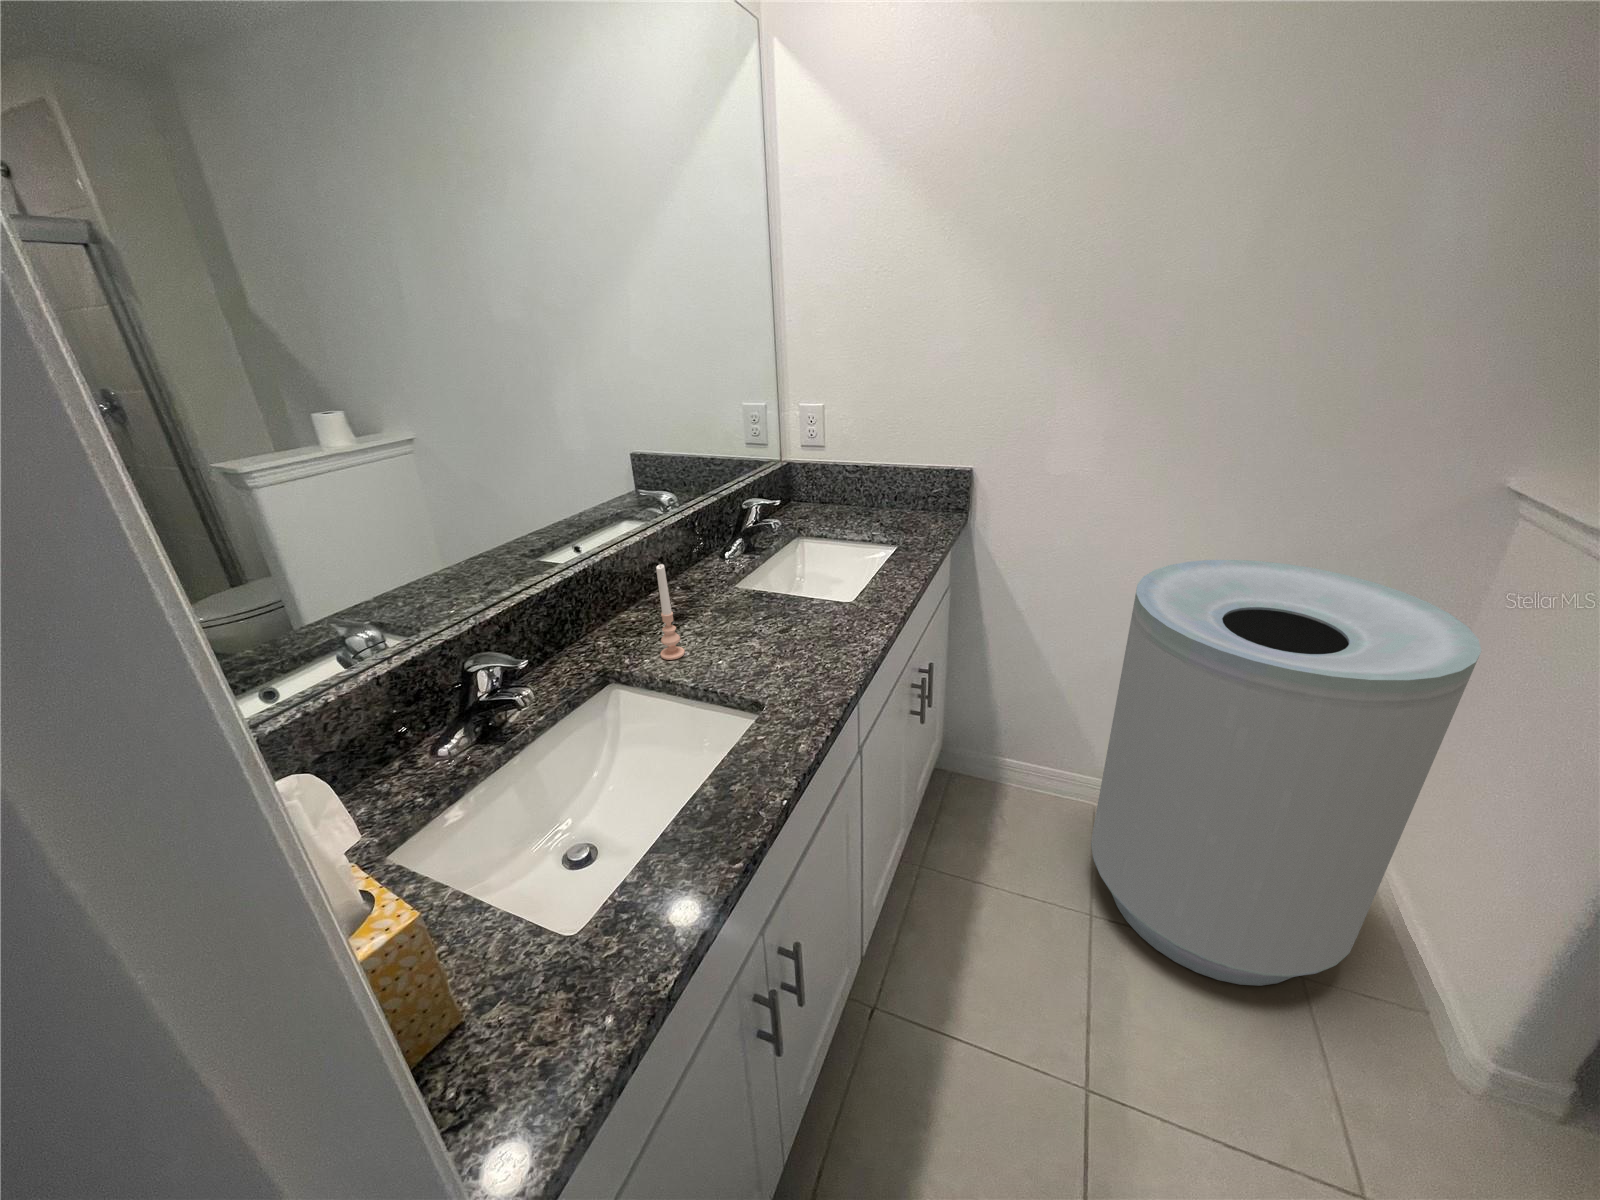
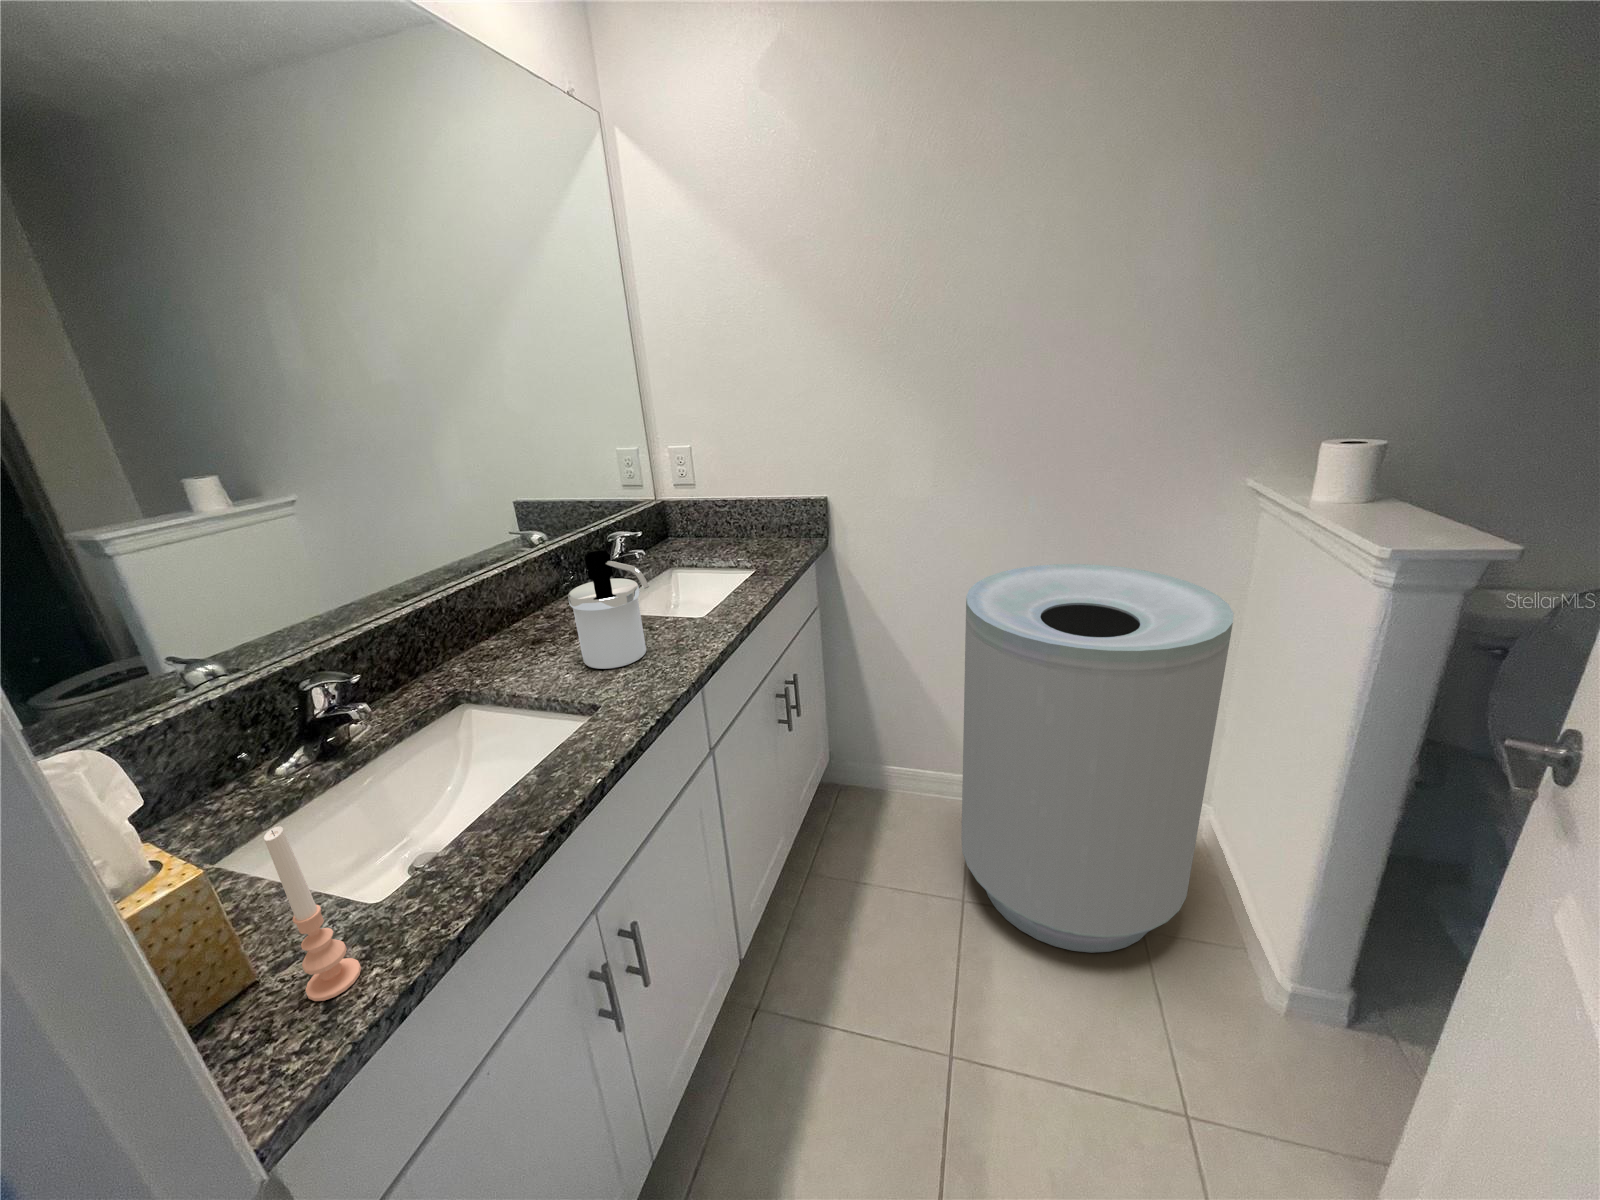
soap dispenser: none [725,530,820,657] -> present [568,550,649,669]
candle: present [656,564,685,660] -> present [264,826,361,1001]

